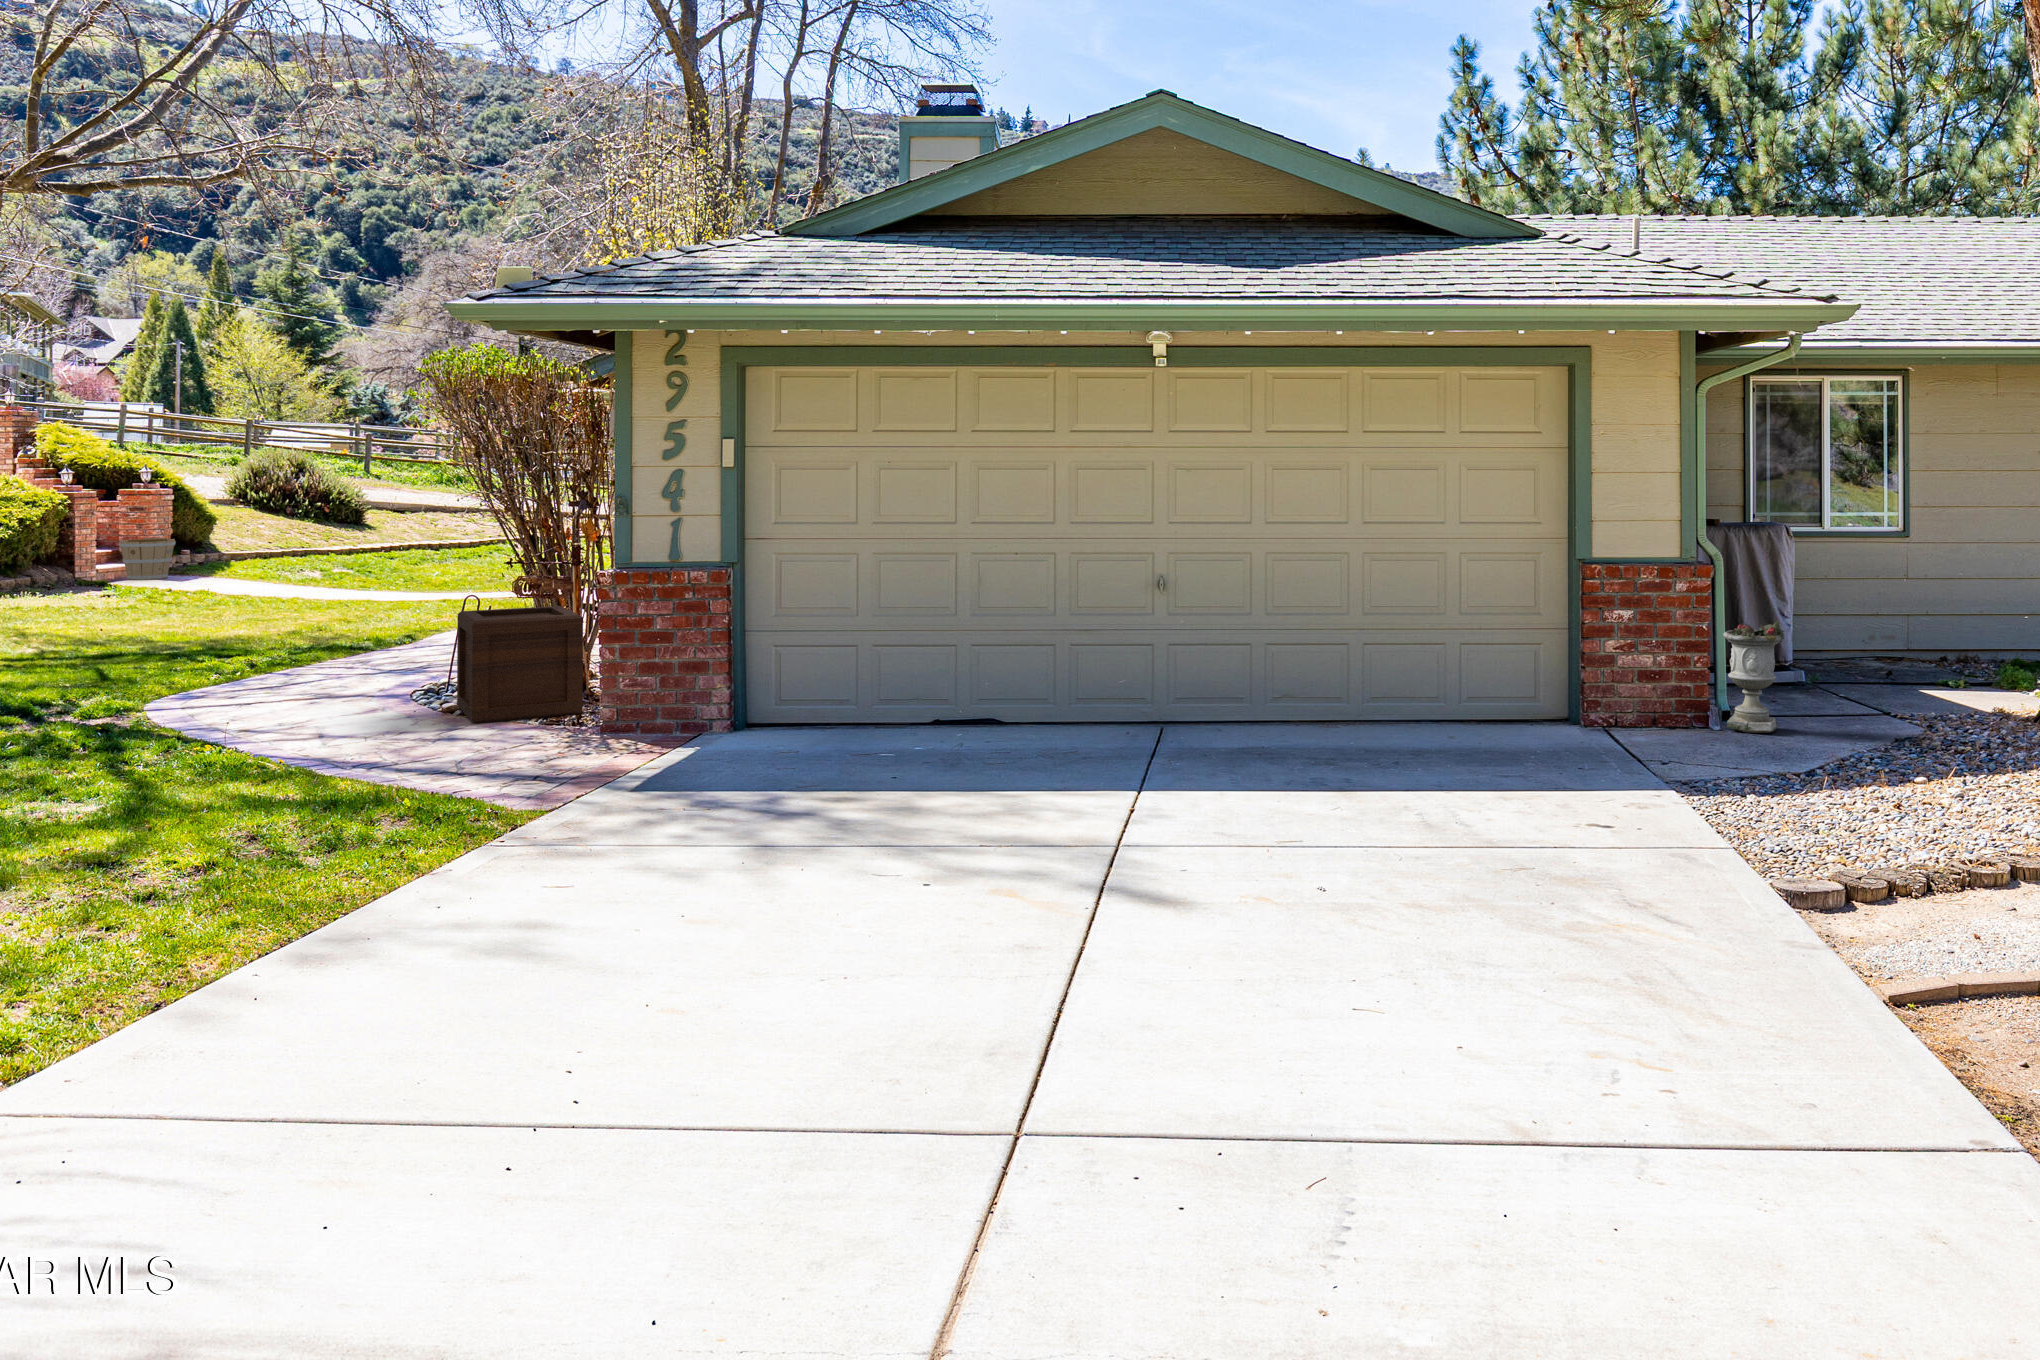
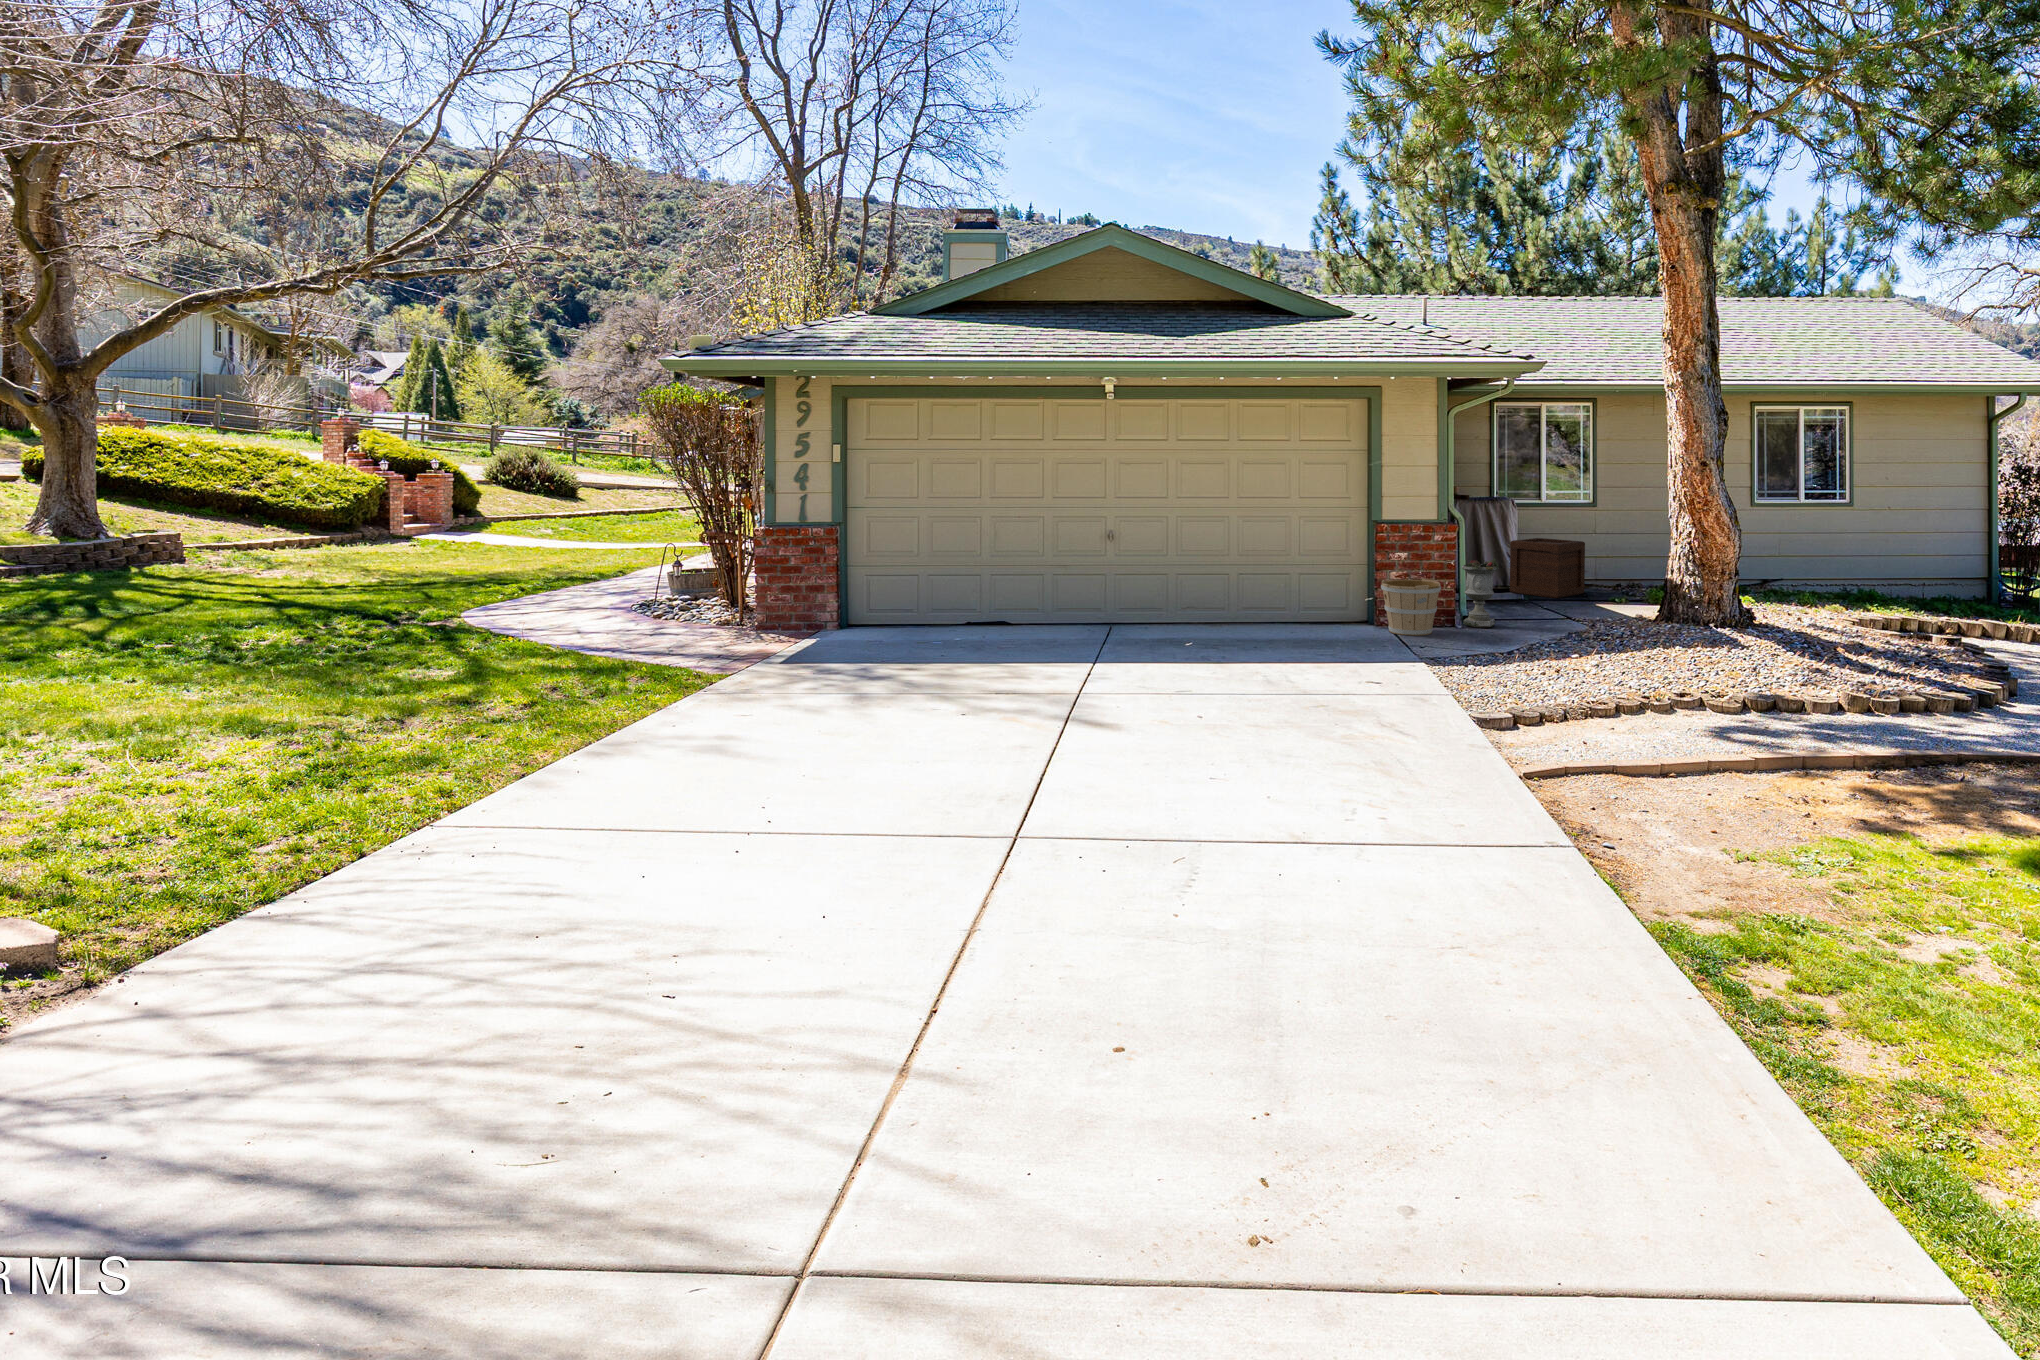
wooden bucket: present [119,538,176,580] -> present [1381,579,1441,636]
wooden crate: present [457,606,583,723] -> present [1510,538,1585,598]

